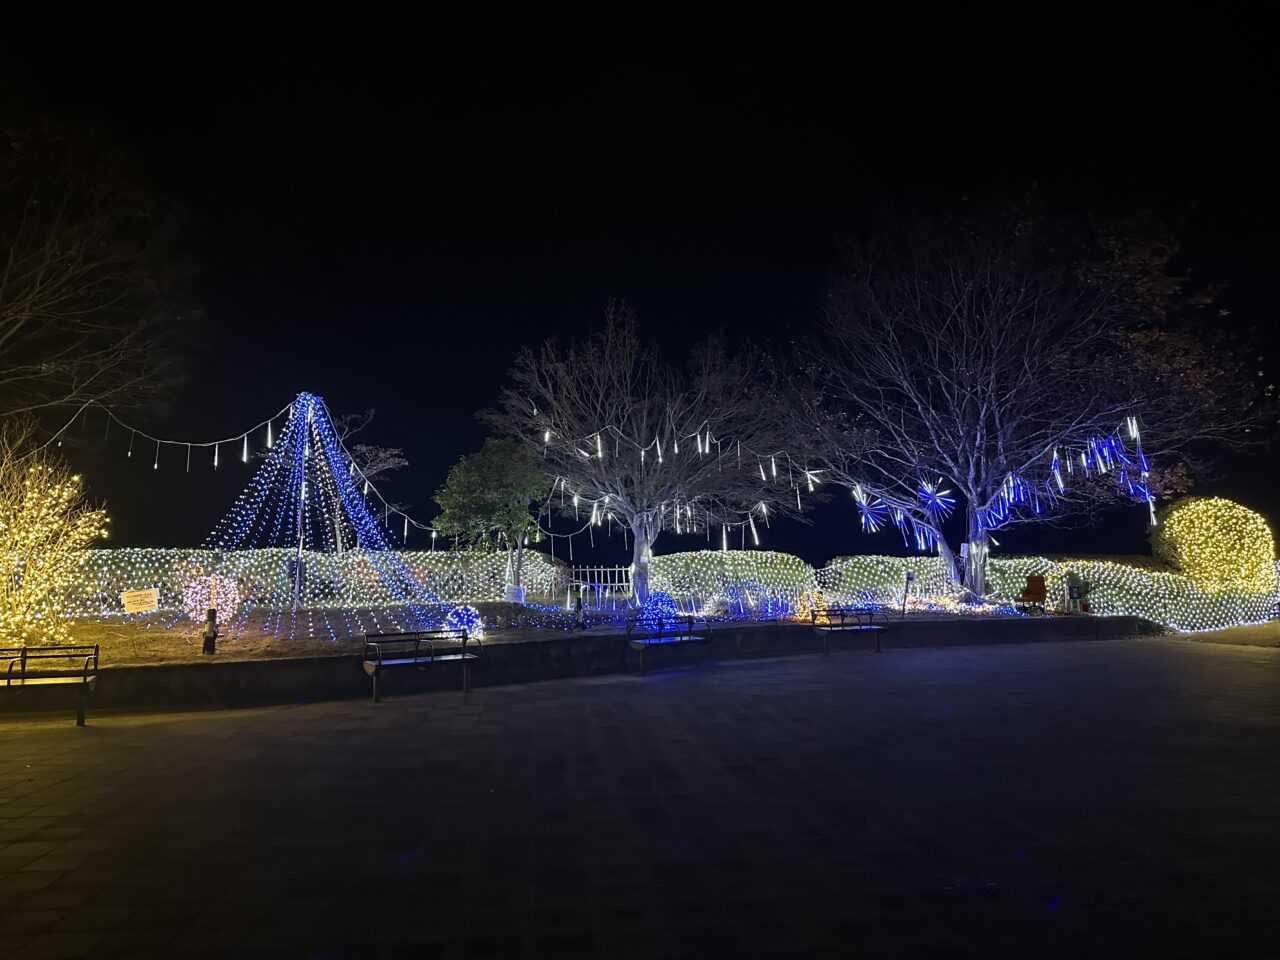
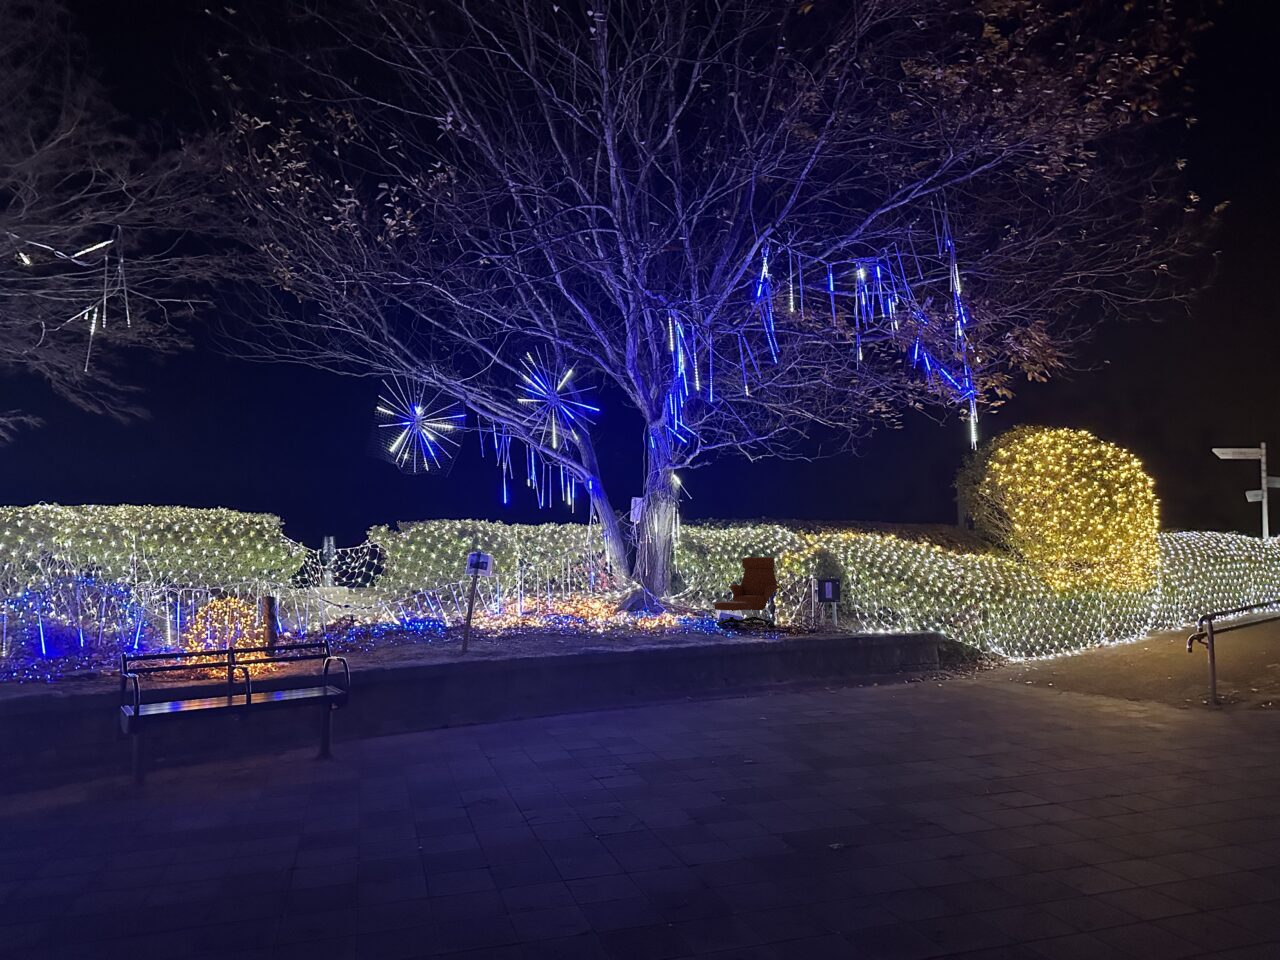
potted tree: present [1069,576,1100,611] -> none [814,556,872,627]

